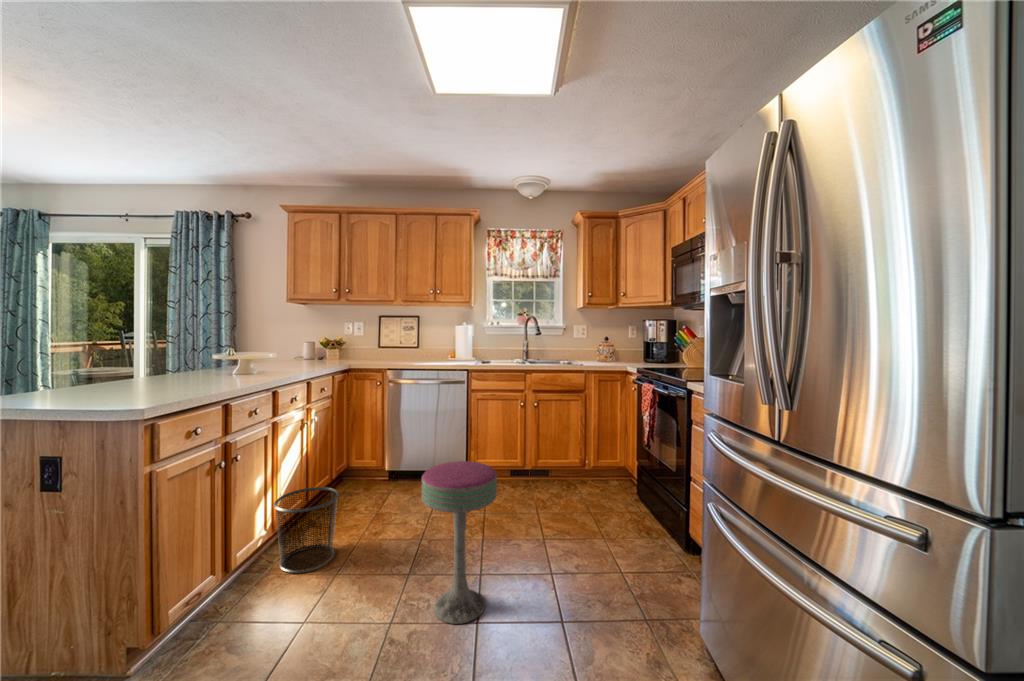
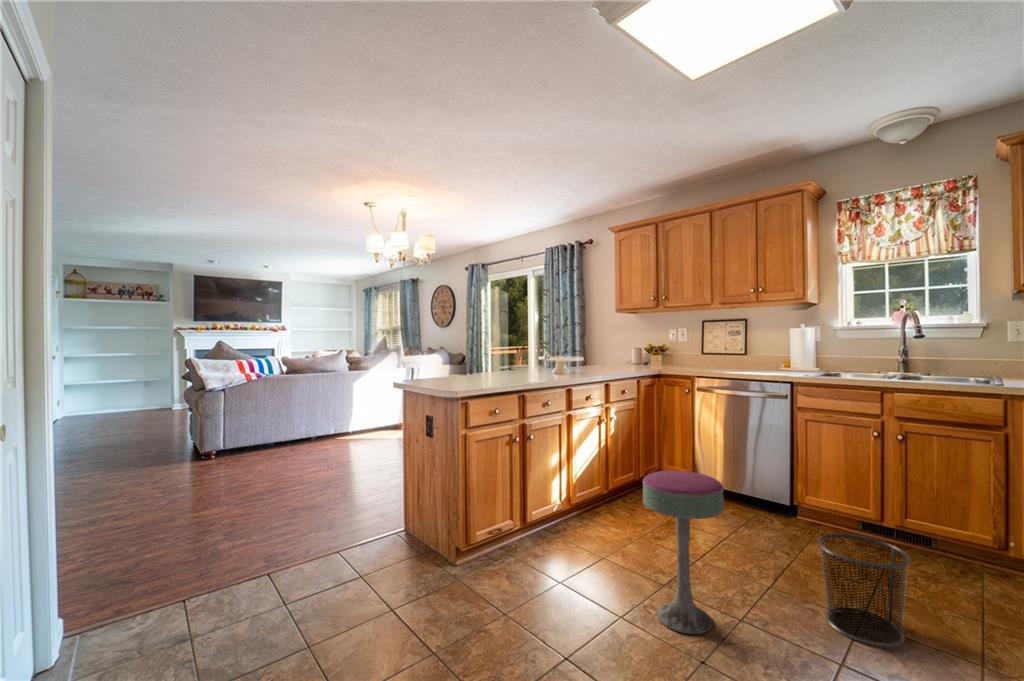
waste bin: present [274,487,339,573] -> present [818,534,910,647]

